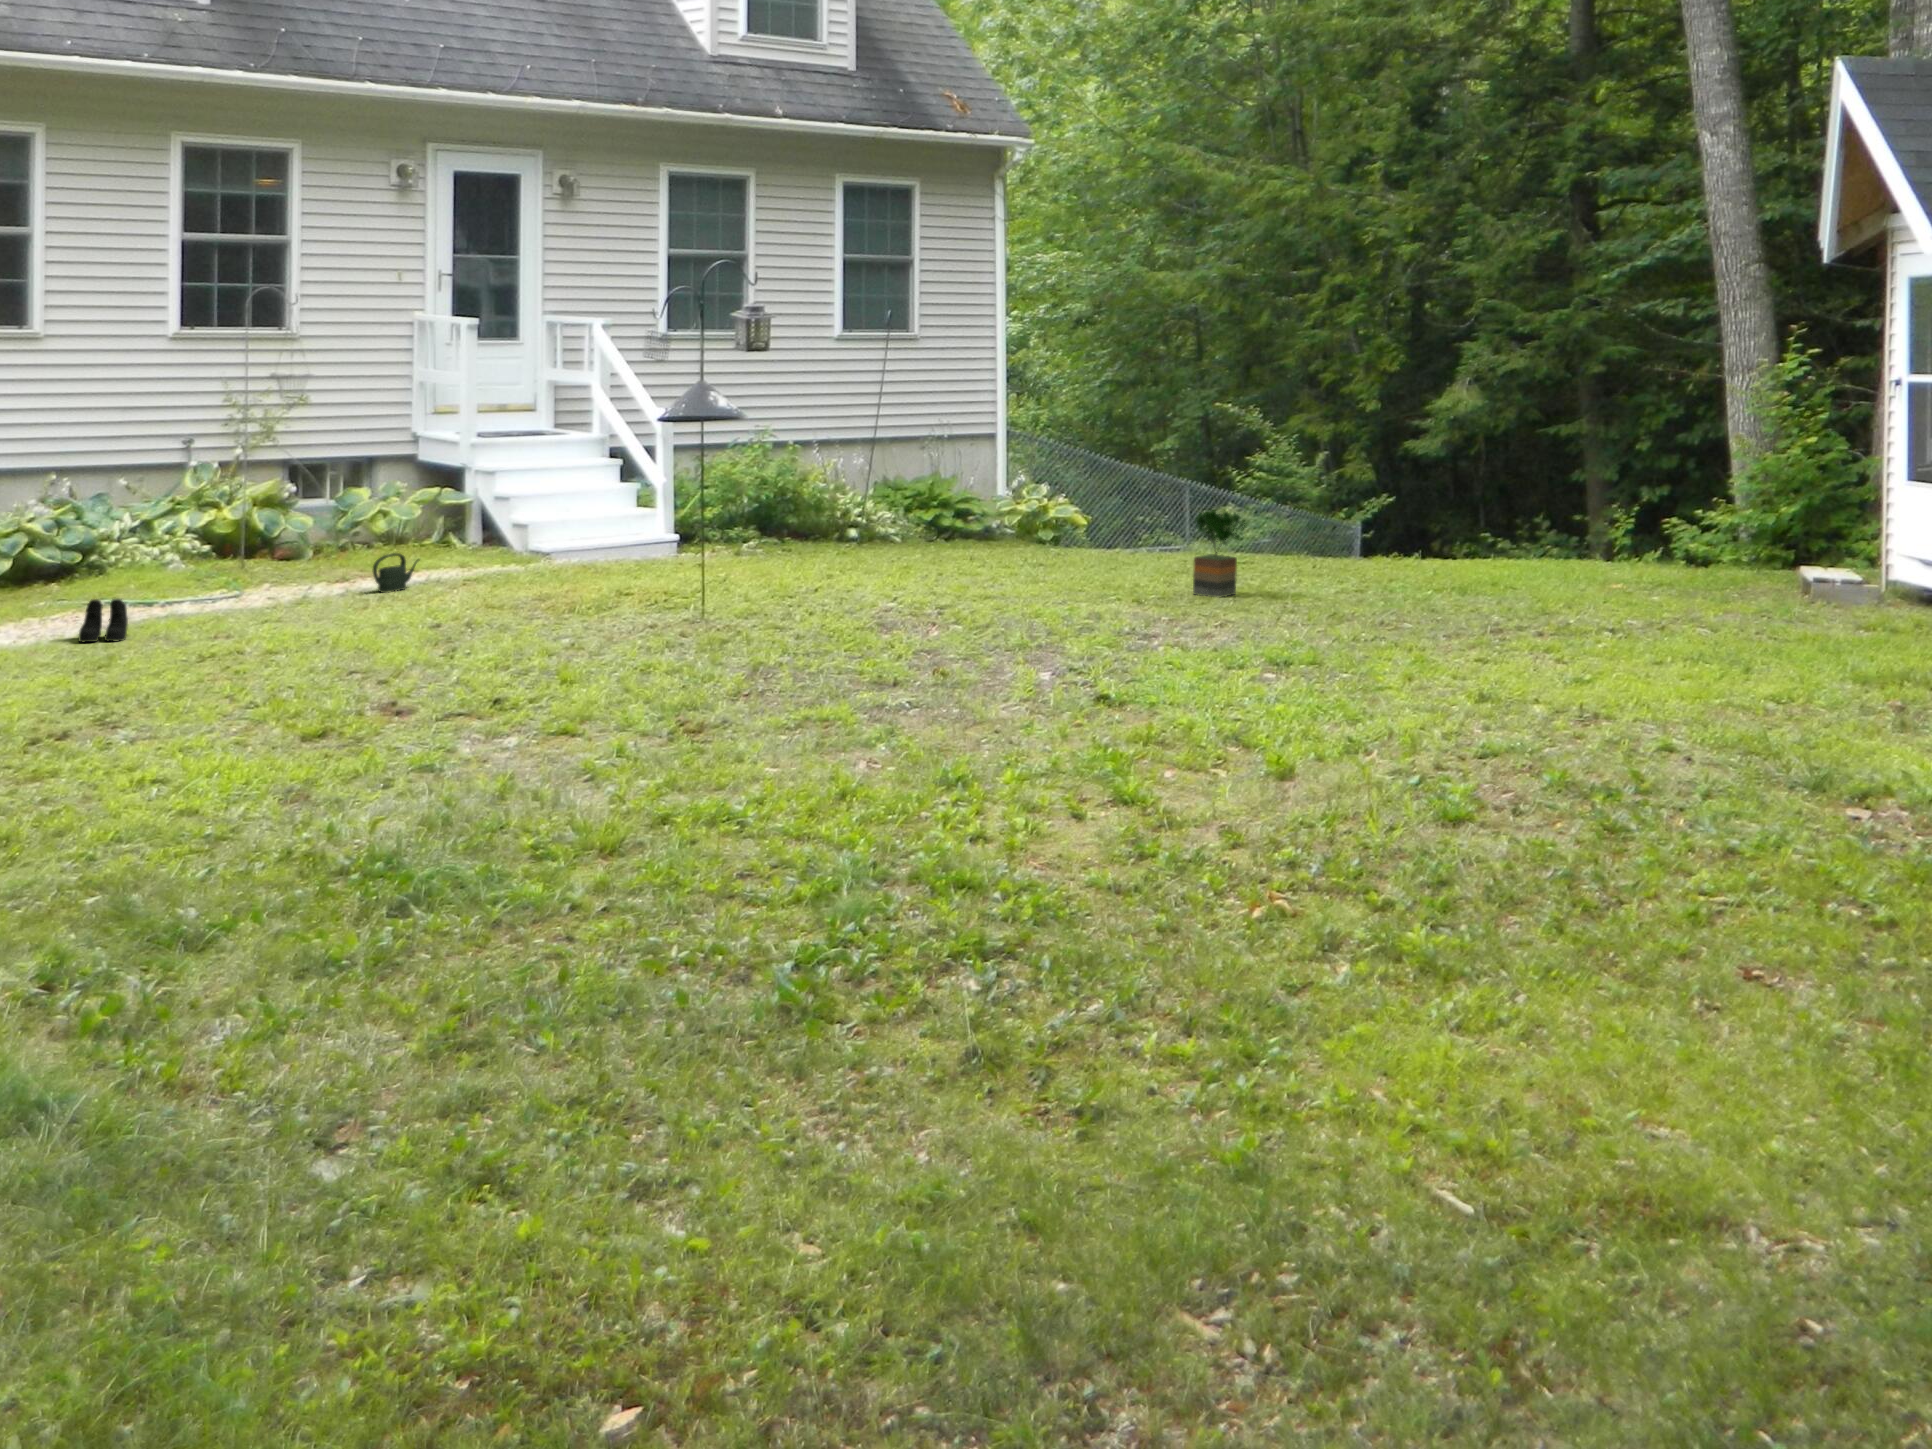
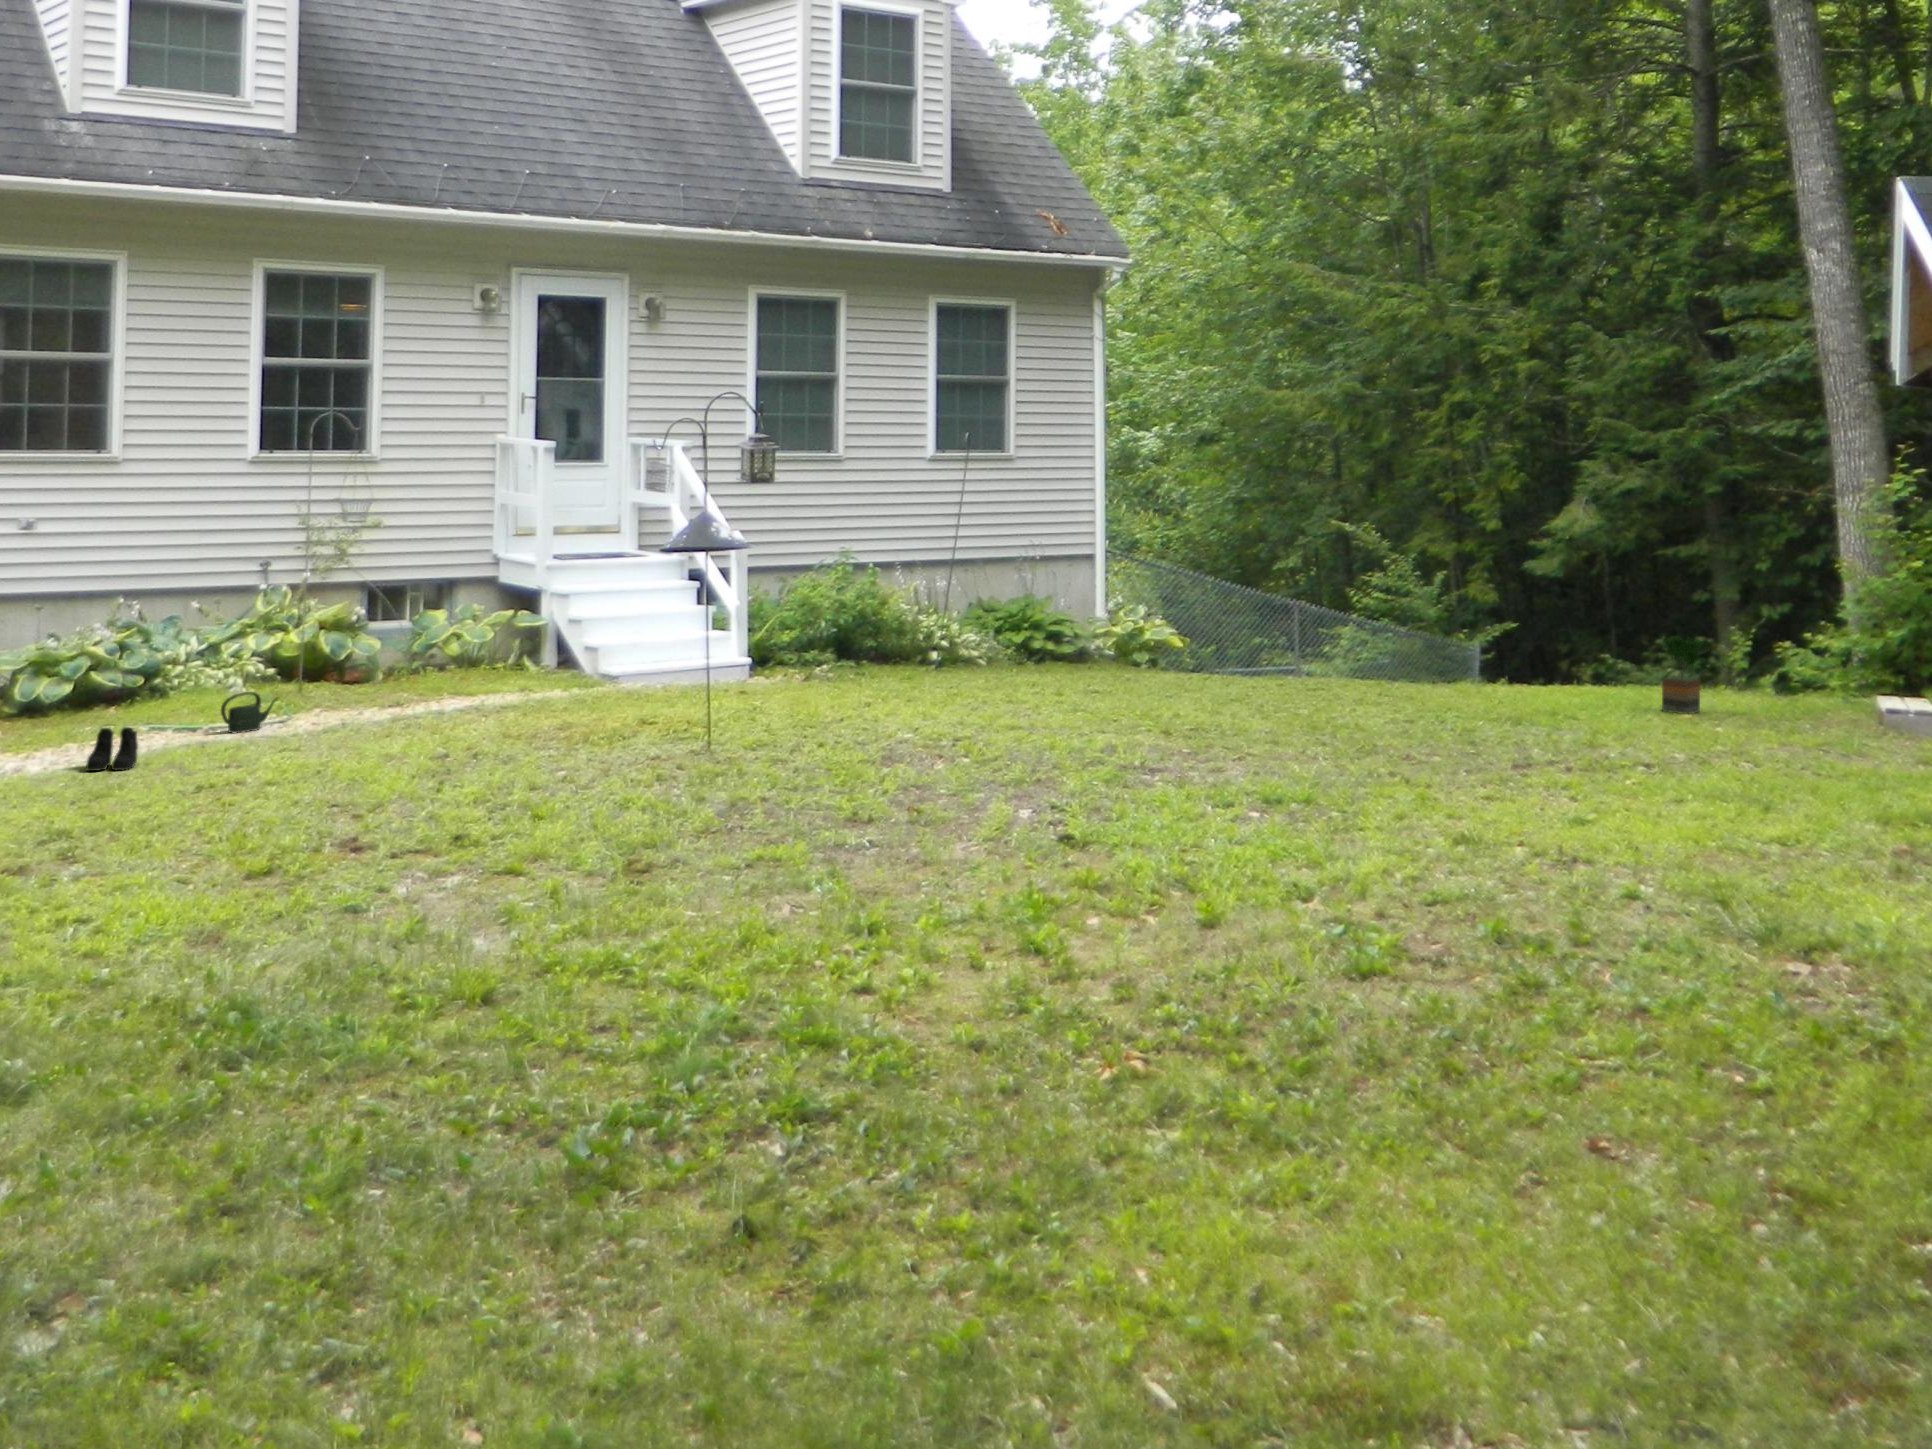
potted tree: present [1193,510,1246,597] -> present [1662,636,1709,714]
watering can: present [373,553,418,593] -> present [221,692,278,733]

